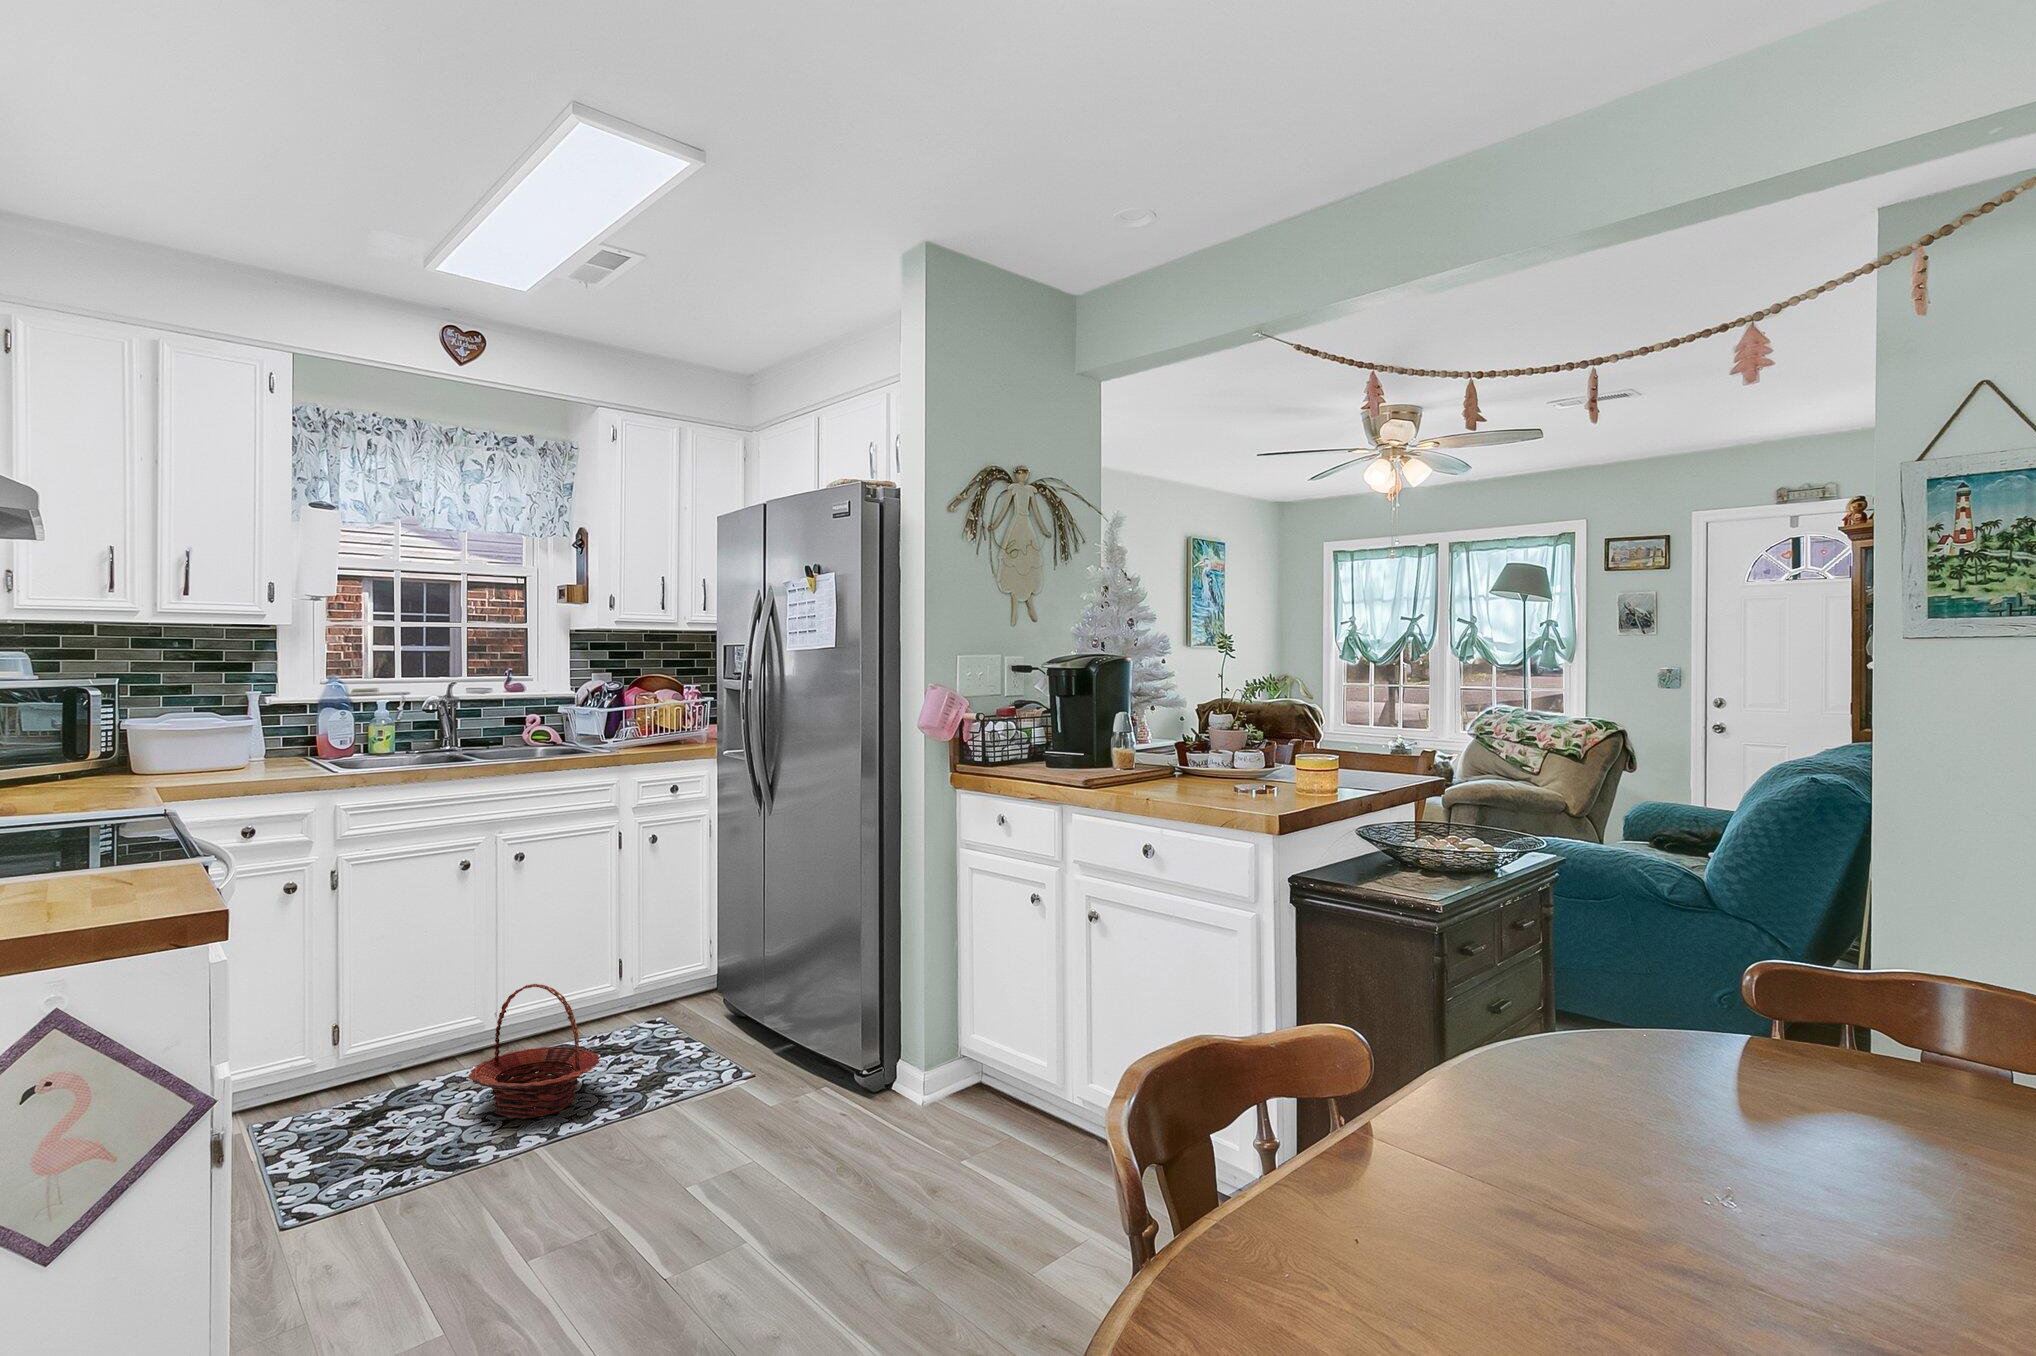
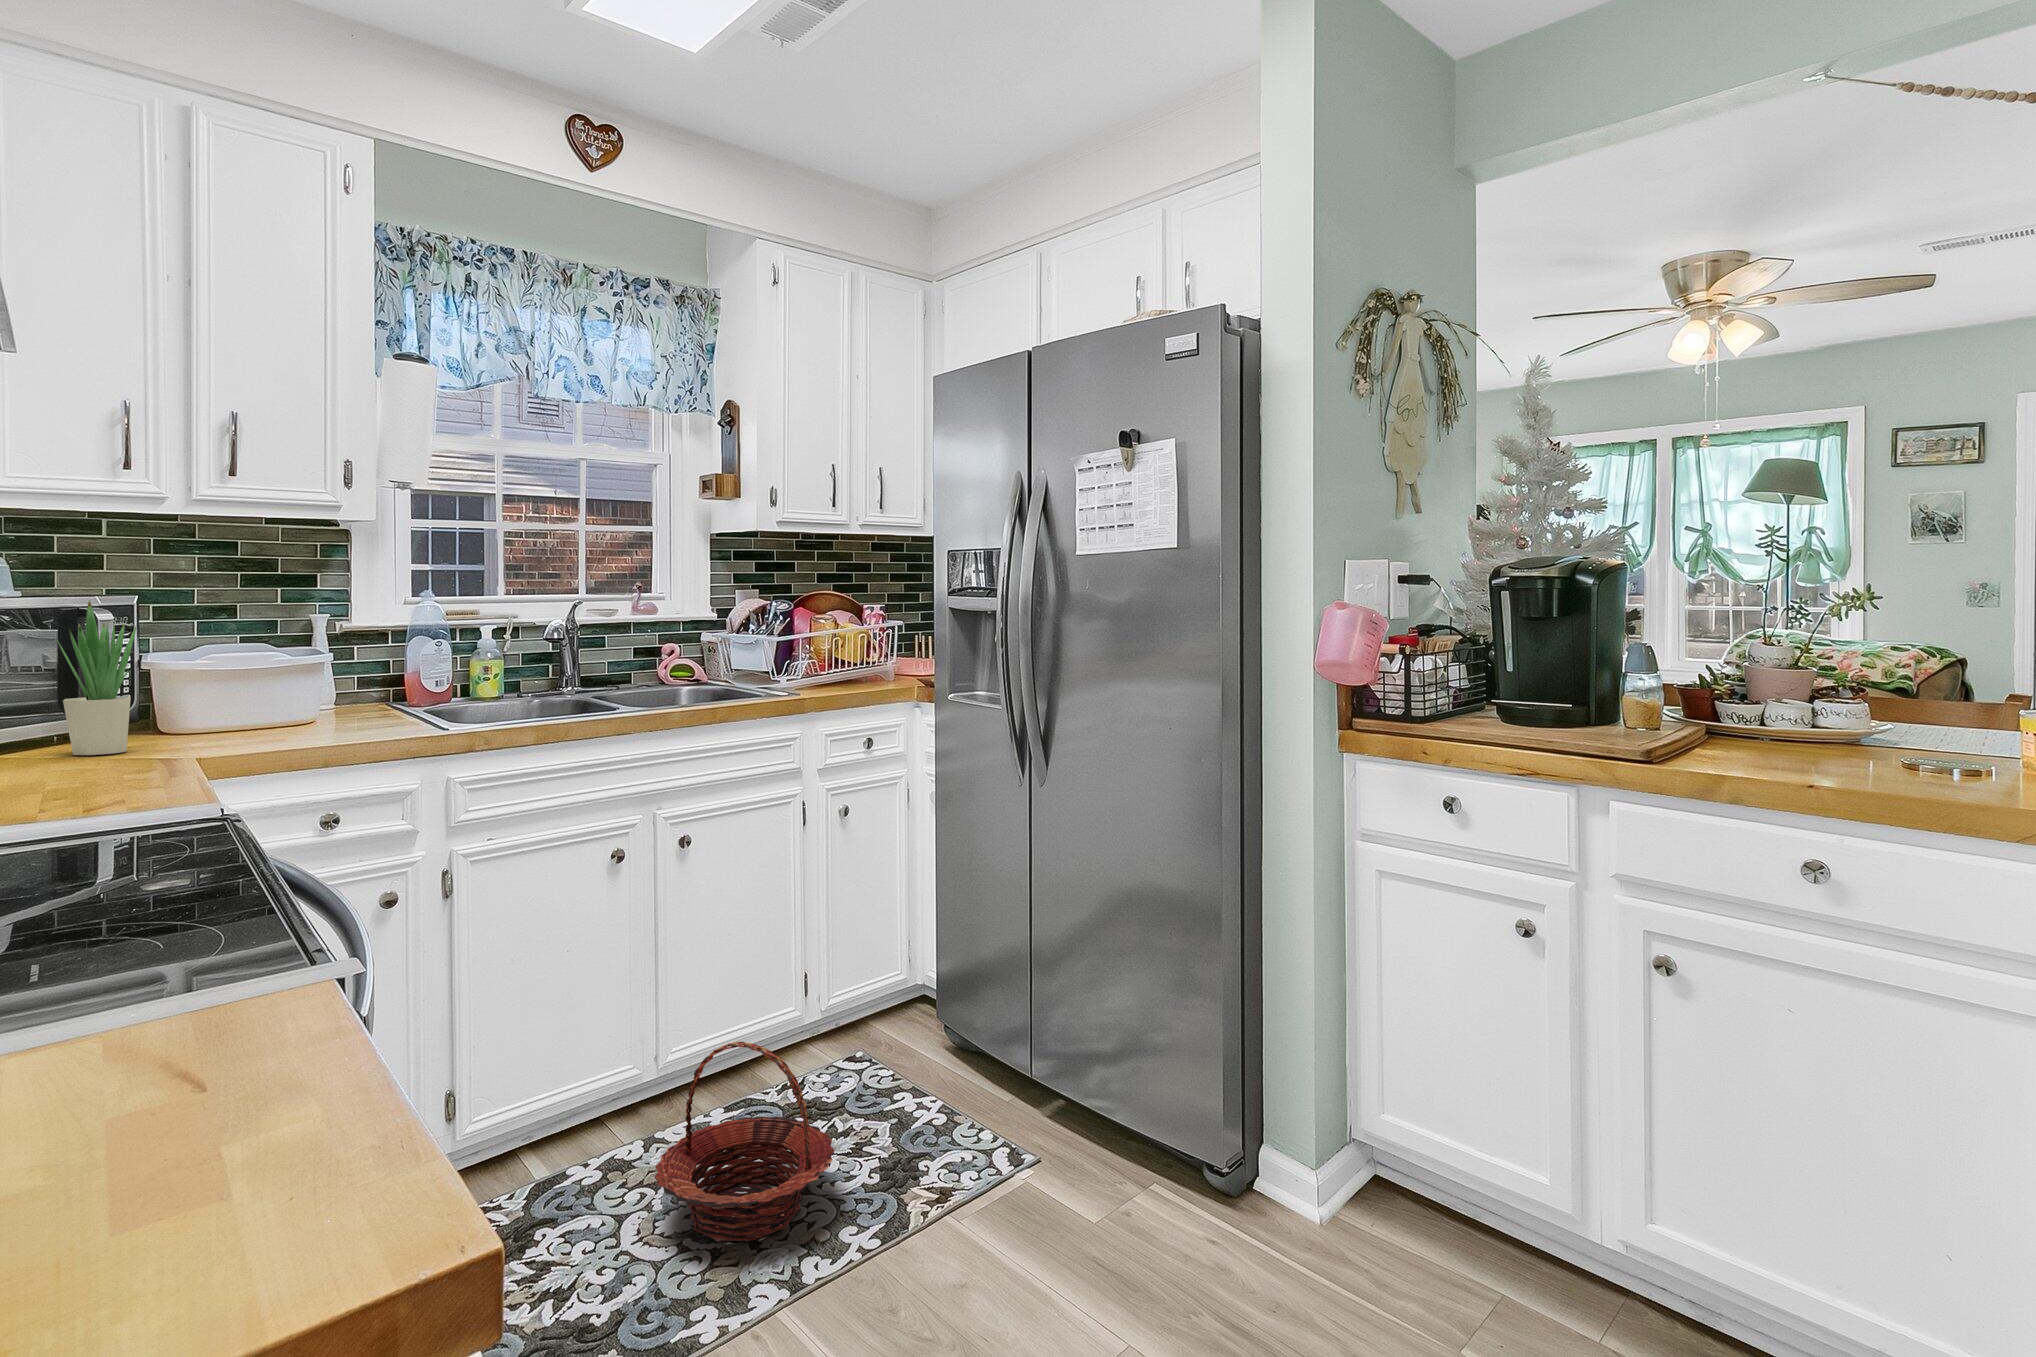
potted plant: none [76,680,129,783] -> present [57,601,137,755]

